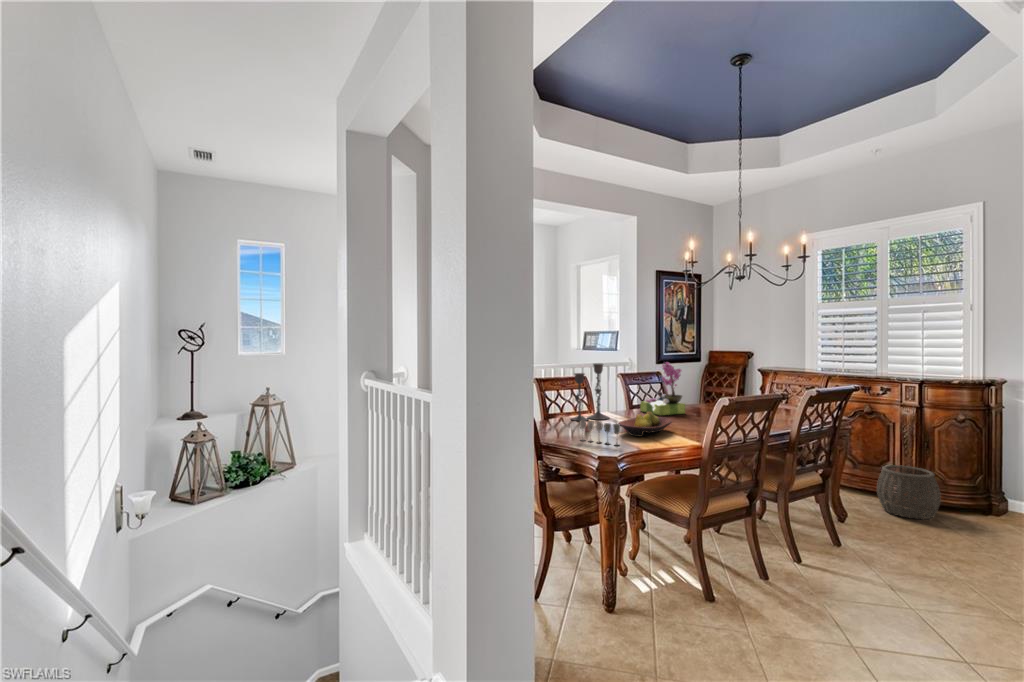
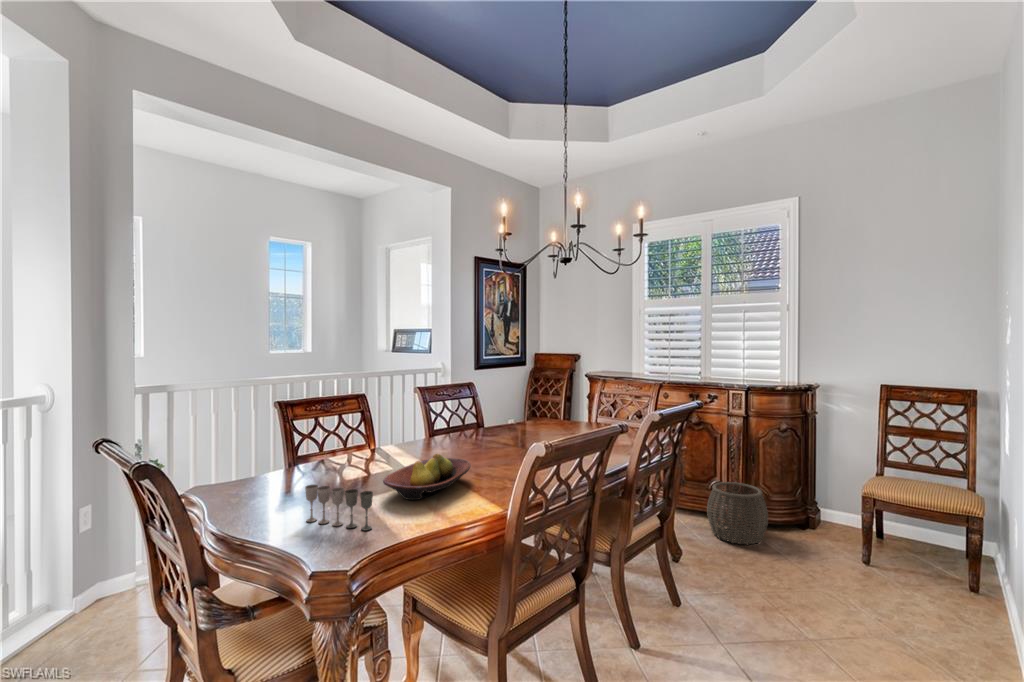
flower arrangement: present [640,362,685,415] -> none [440,370,498,448]
candlestick: present [571,364,609,421] -> none [324,377,388,469]

